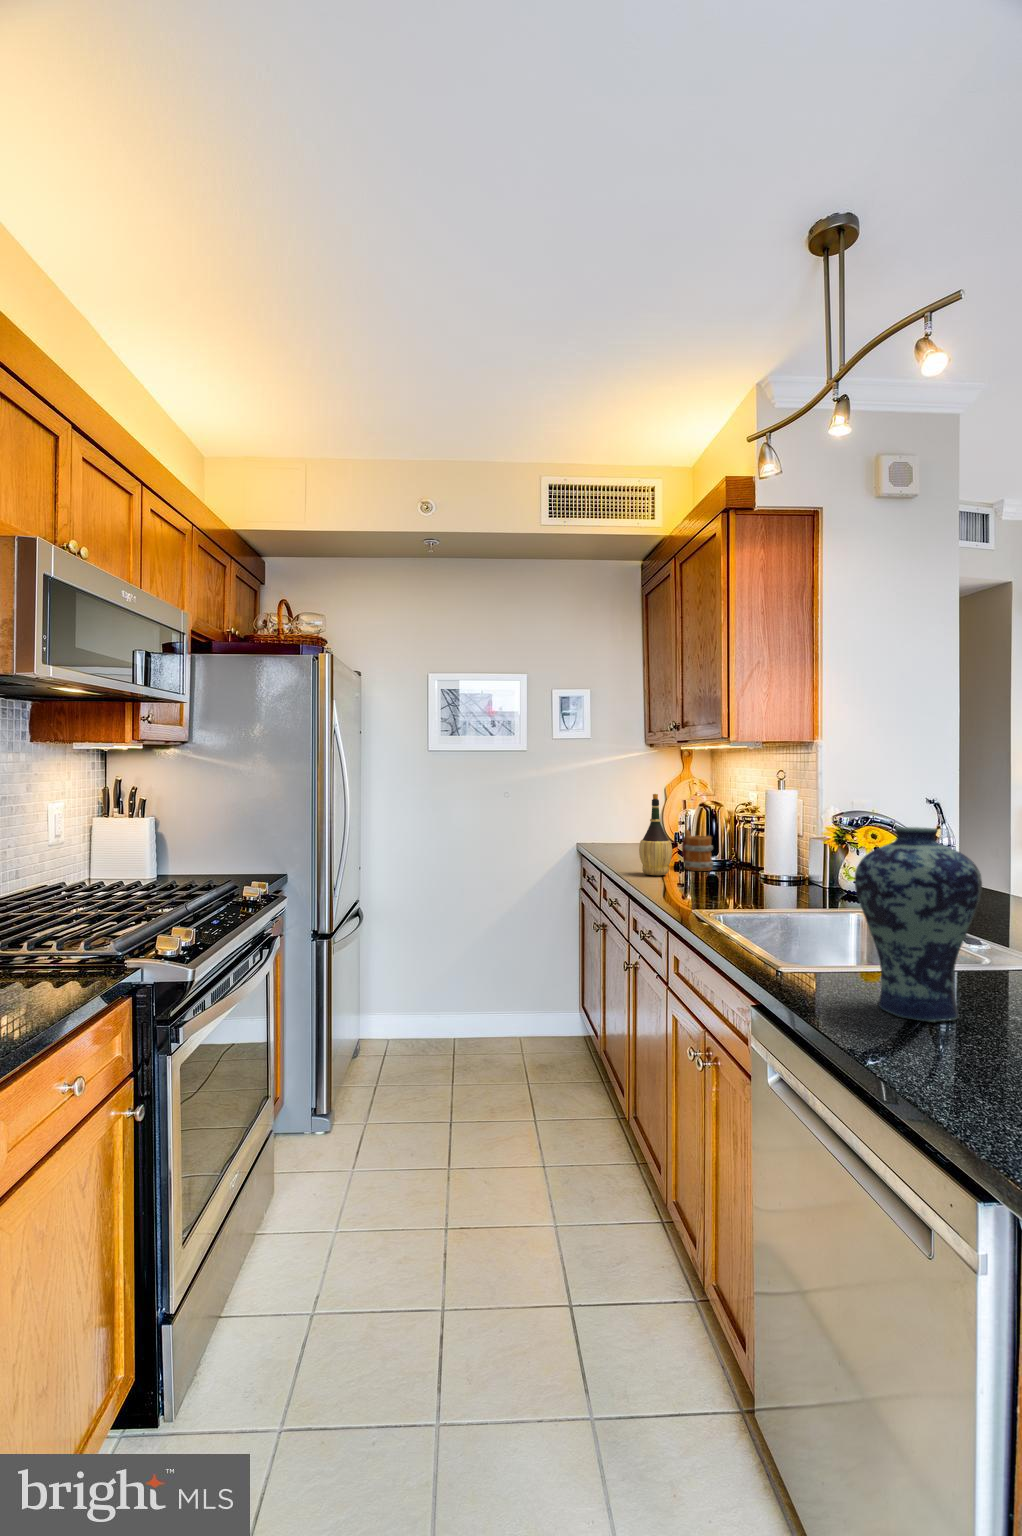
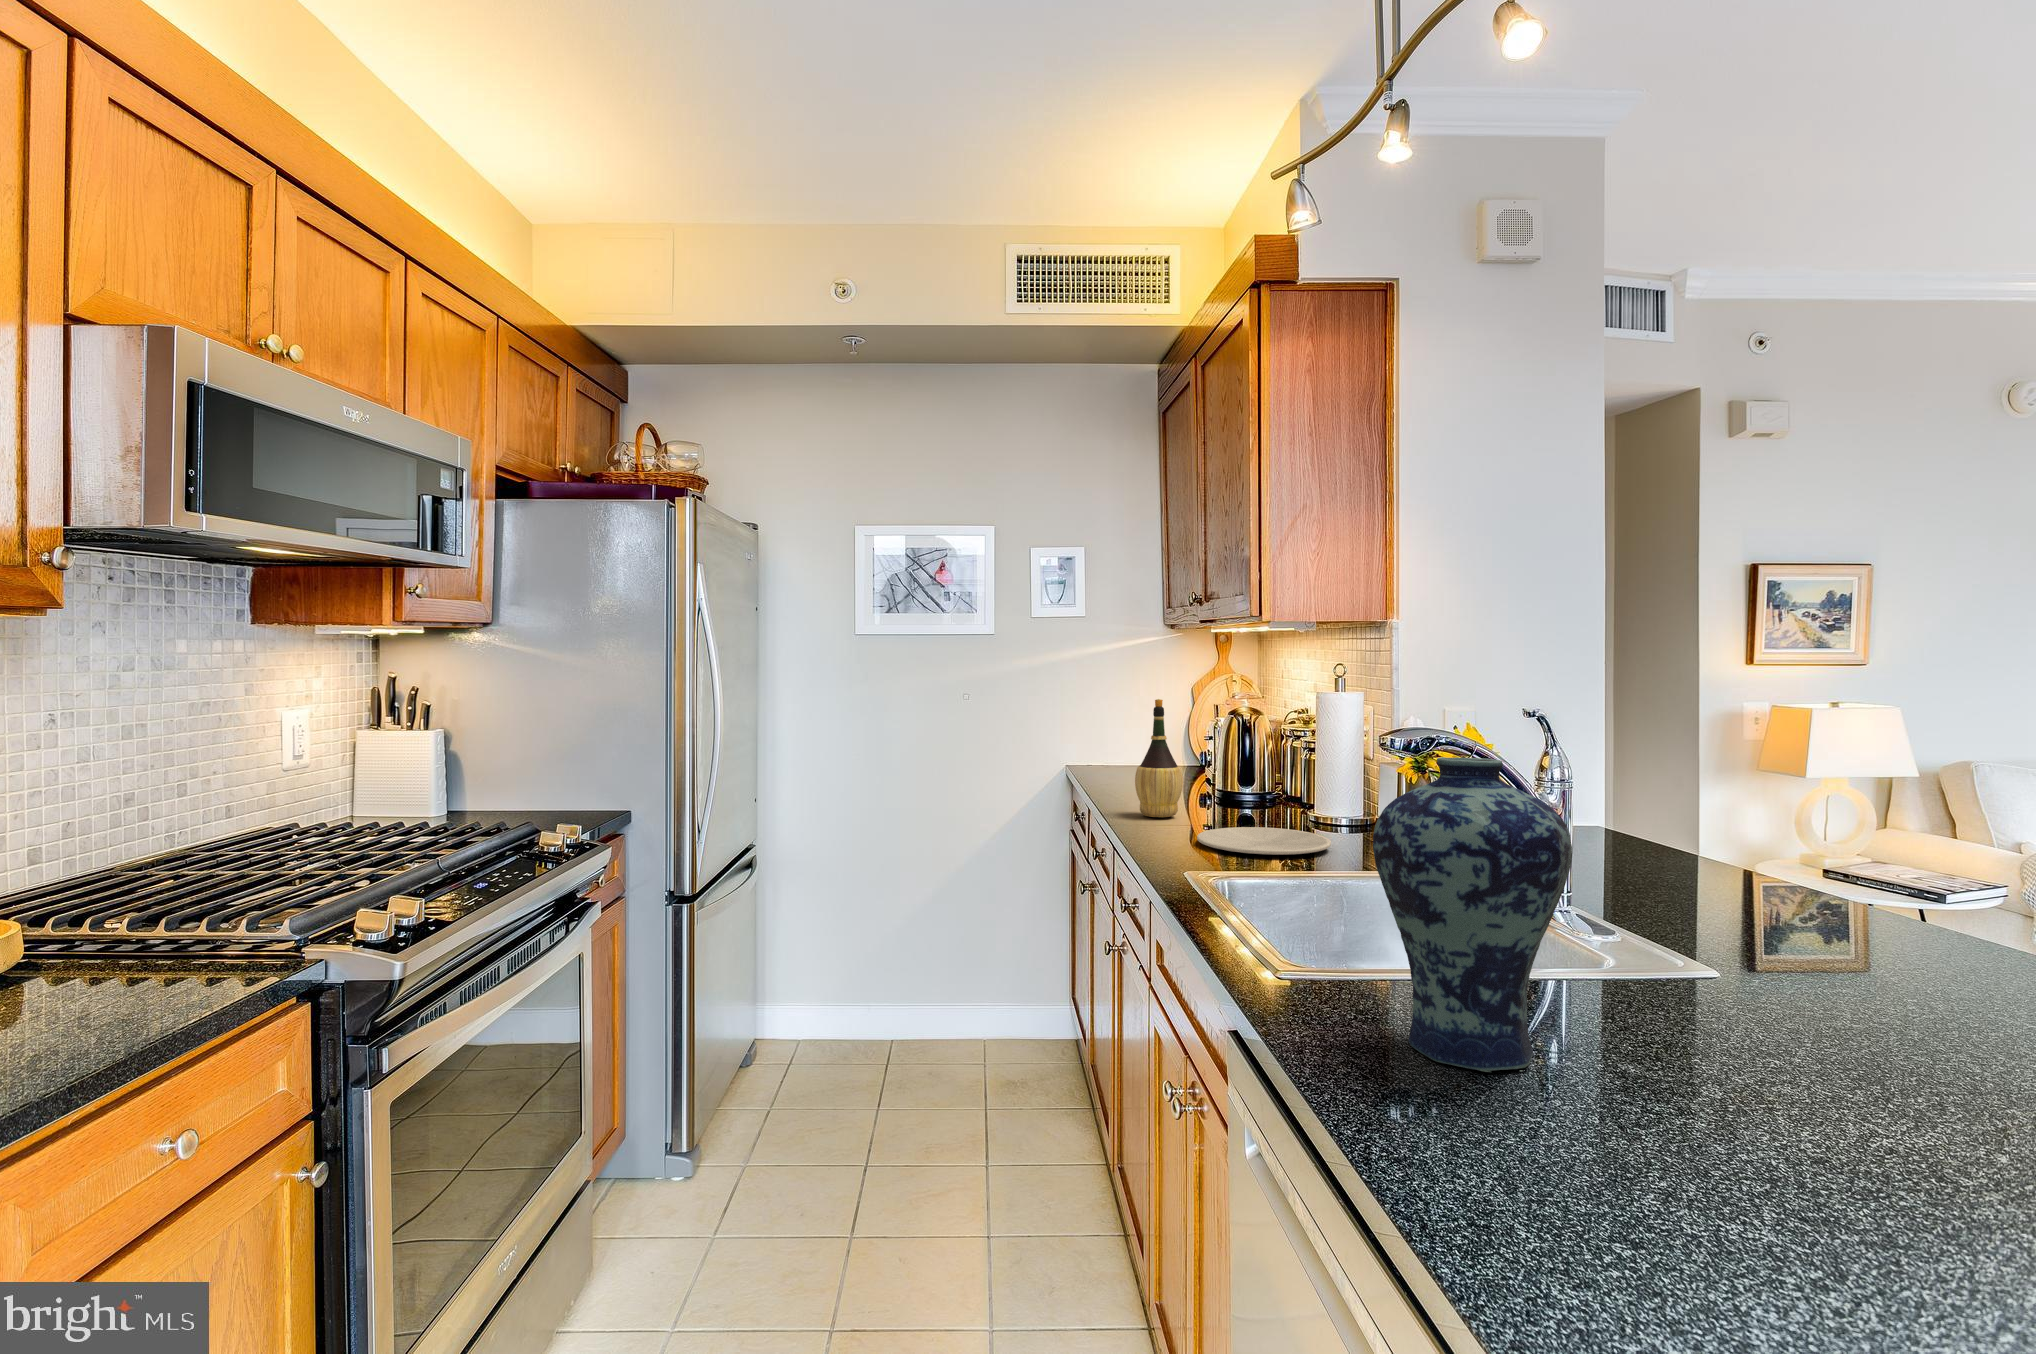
mug: present [682,830,714,871] -> none [1203,750,1248,811]
plate: none [690,881,783,898] -> present [1197,827,1331,855]

